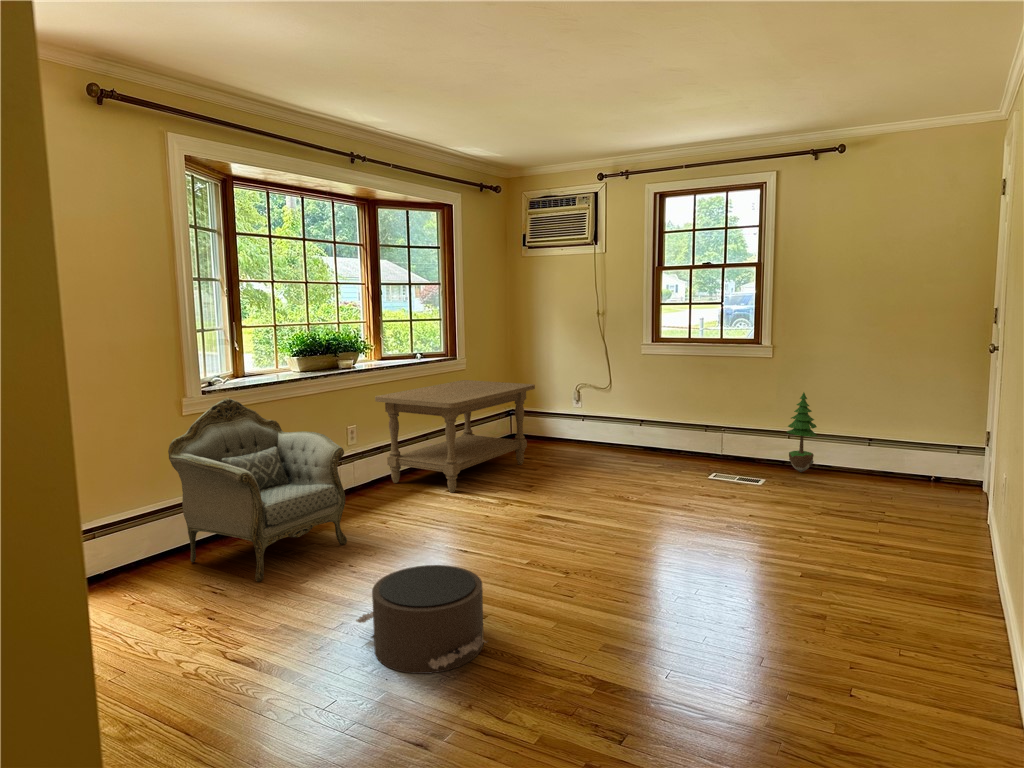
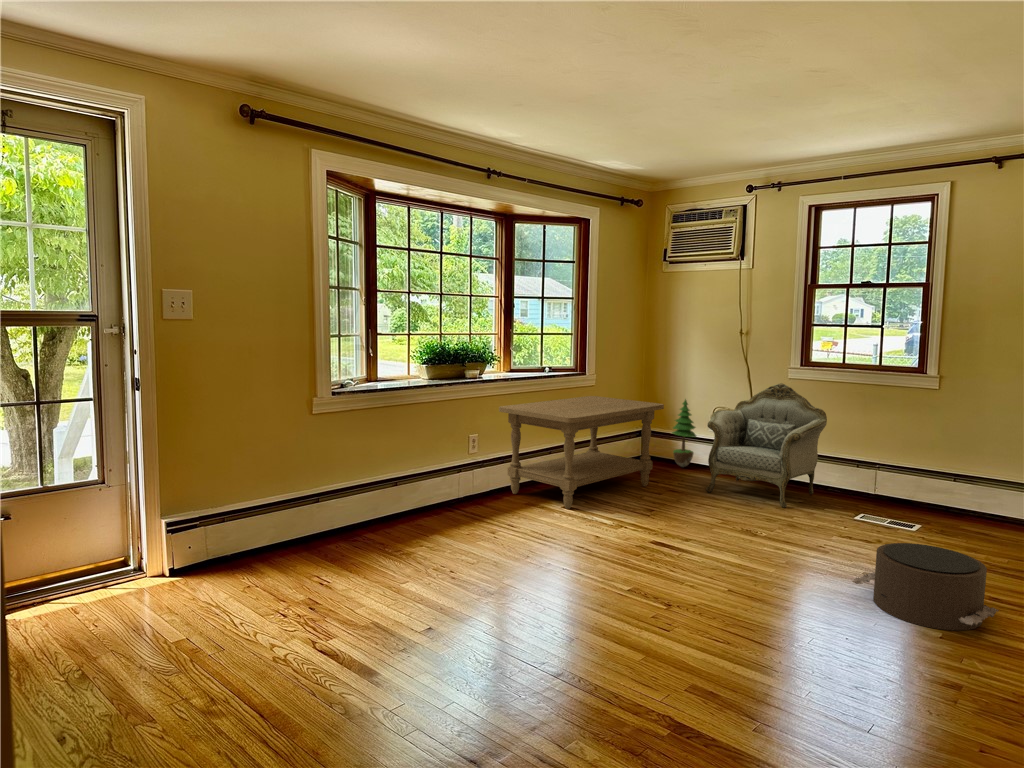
potted tree: present [787,392,817,472] -> present [672,399,696,467]
armchair: present [168,397,347,581] -> present [706,383,827,508]
pouf: present [356,565,487,674] -> present [852,543,999,630]

